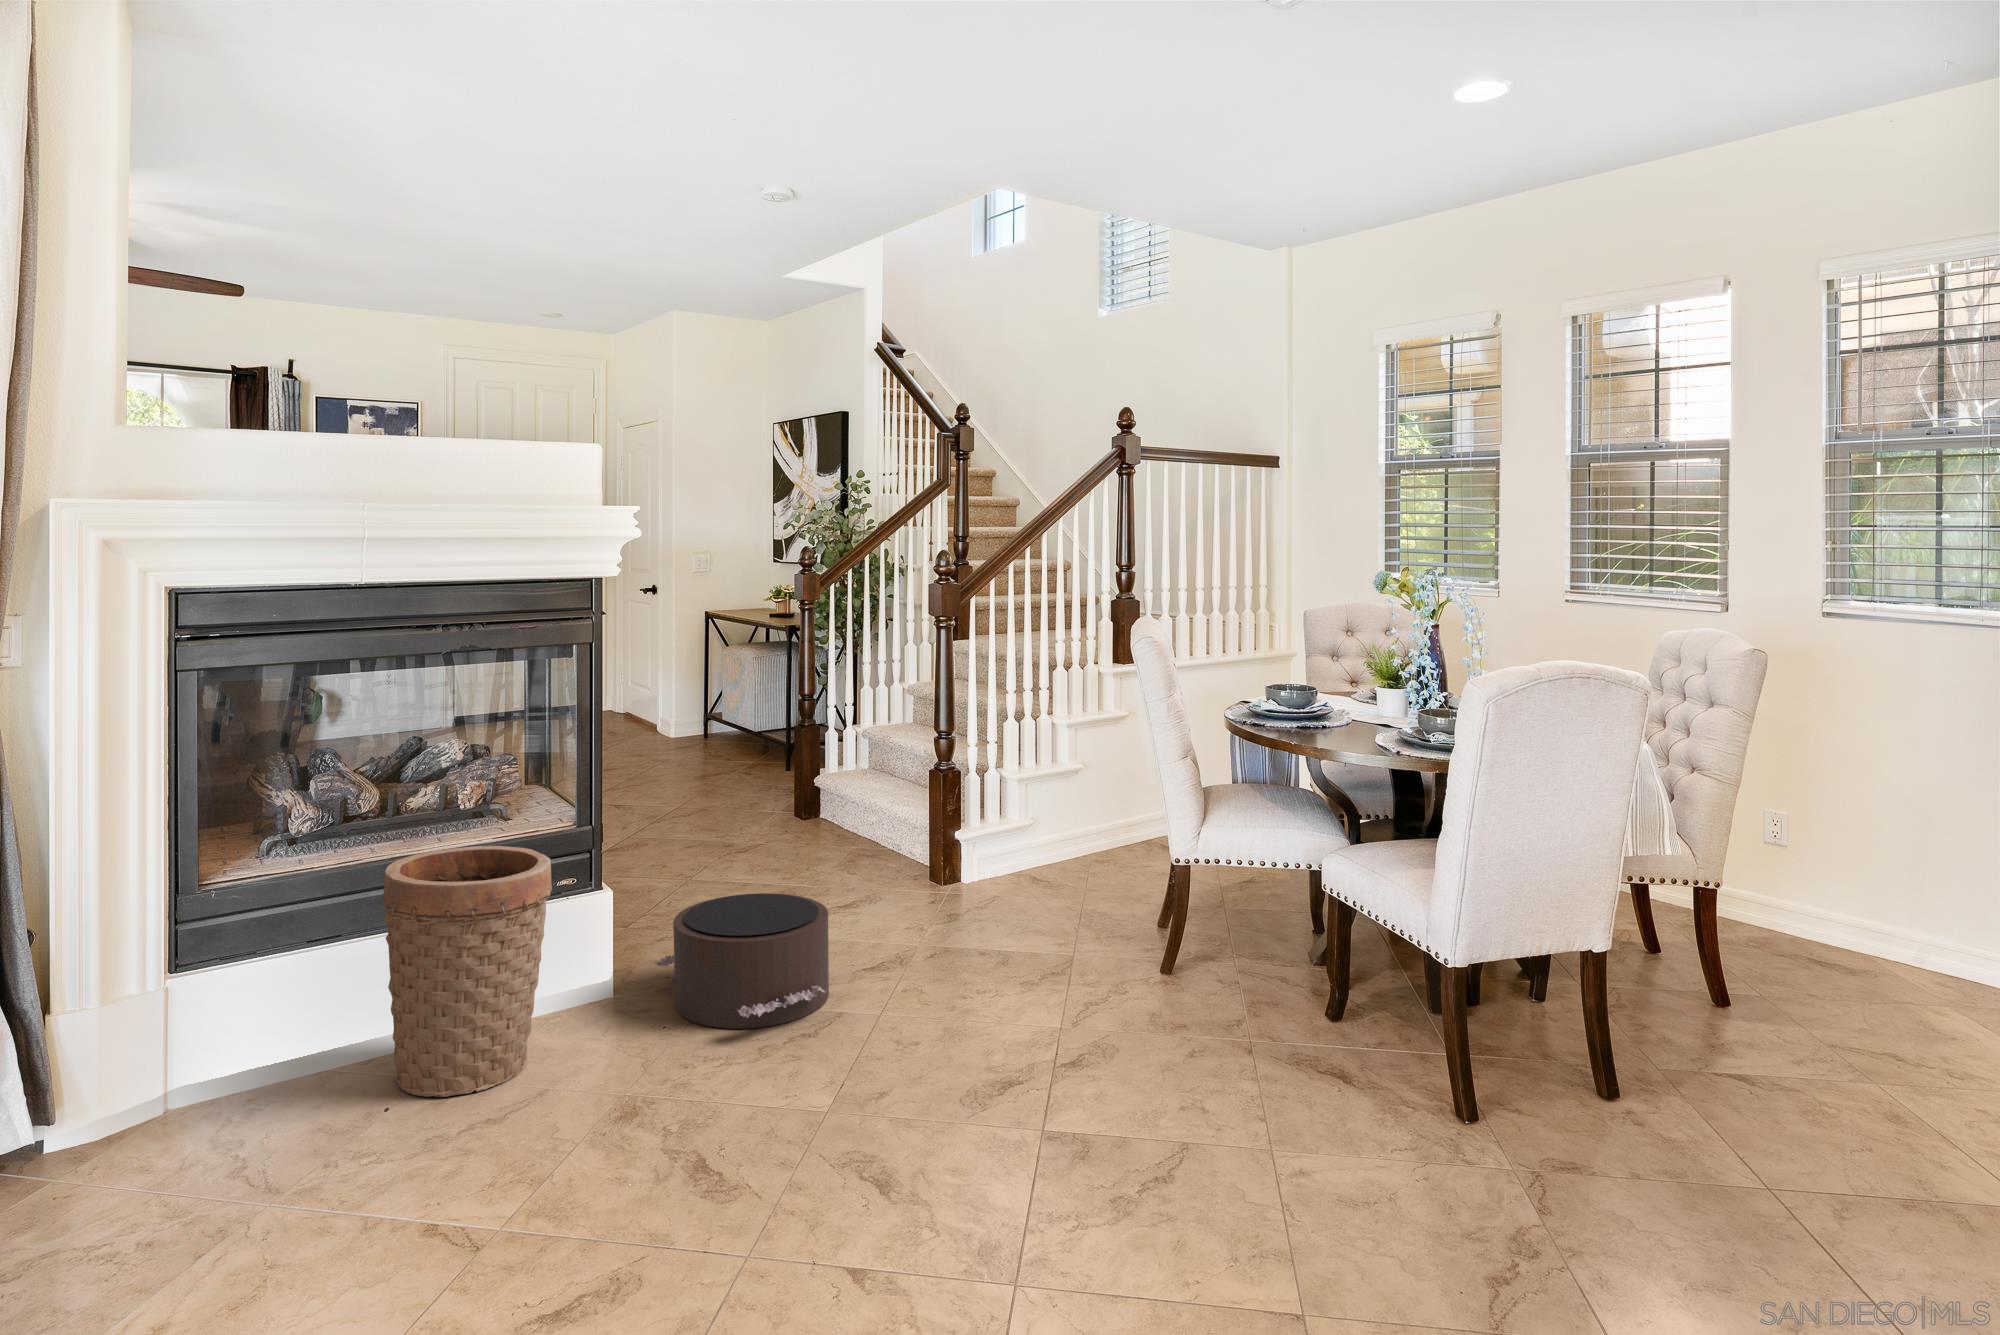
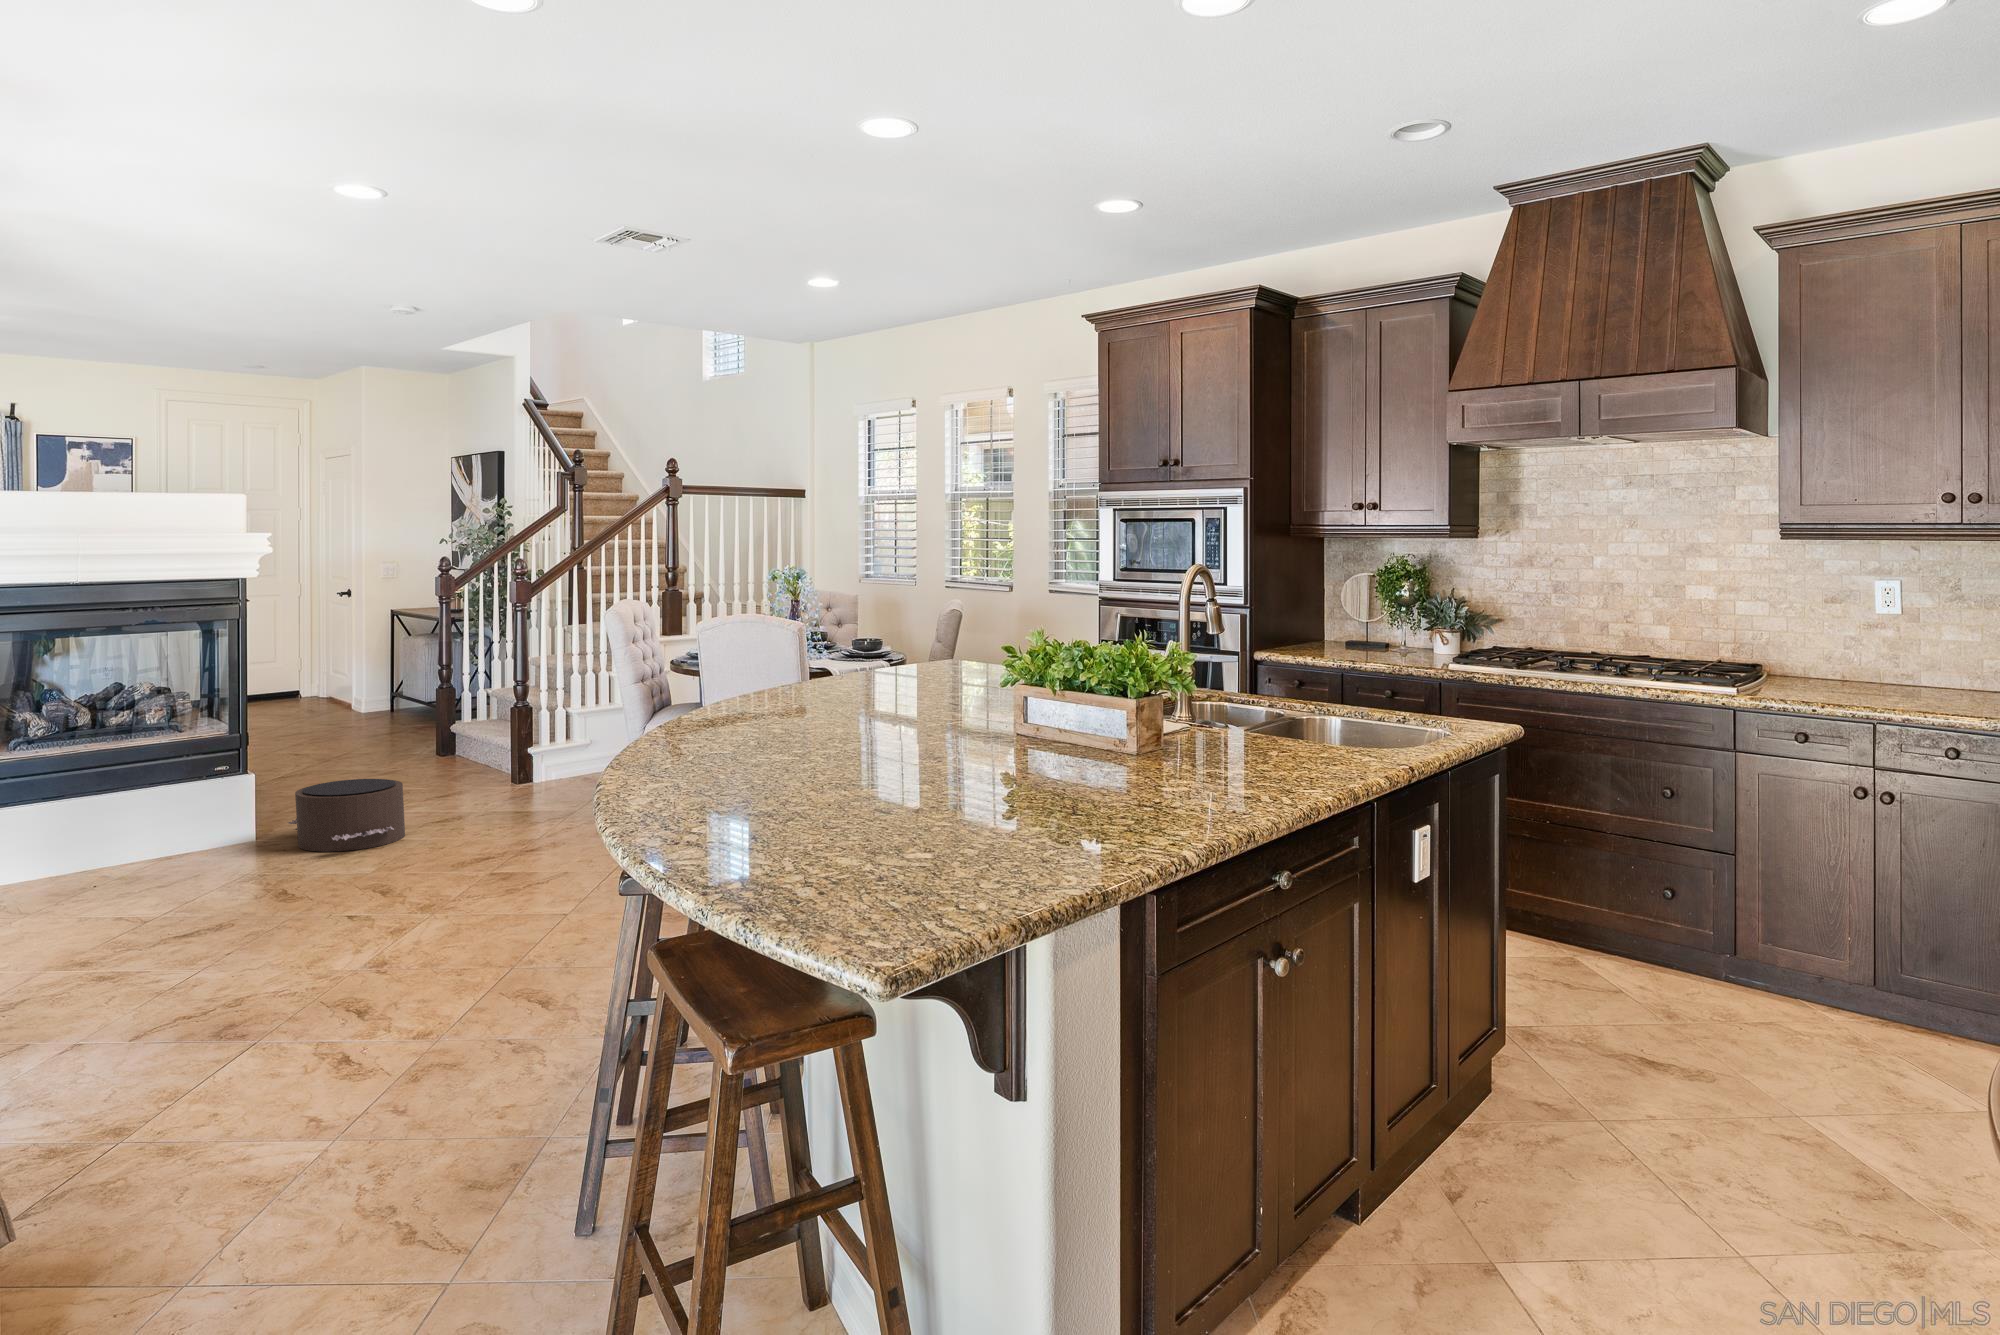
basket: present [383,846,552,1097] -> none [92,743,205,883]

